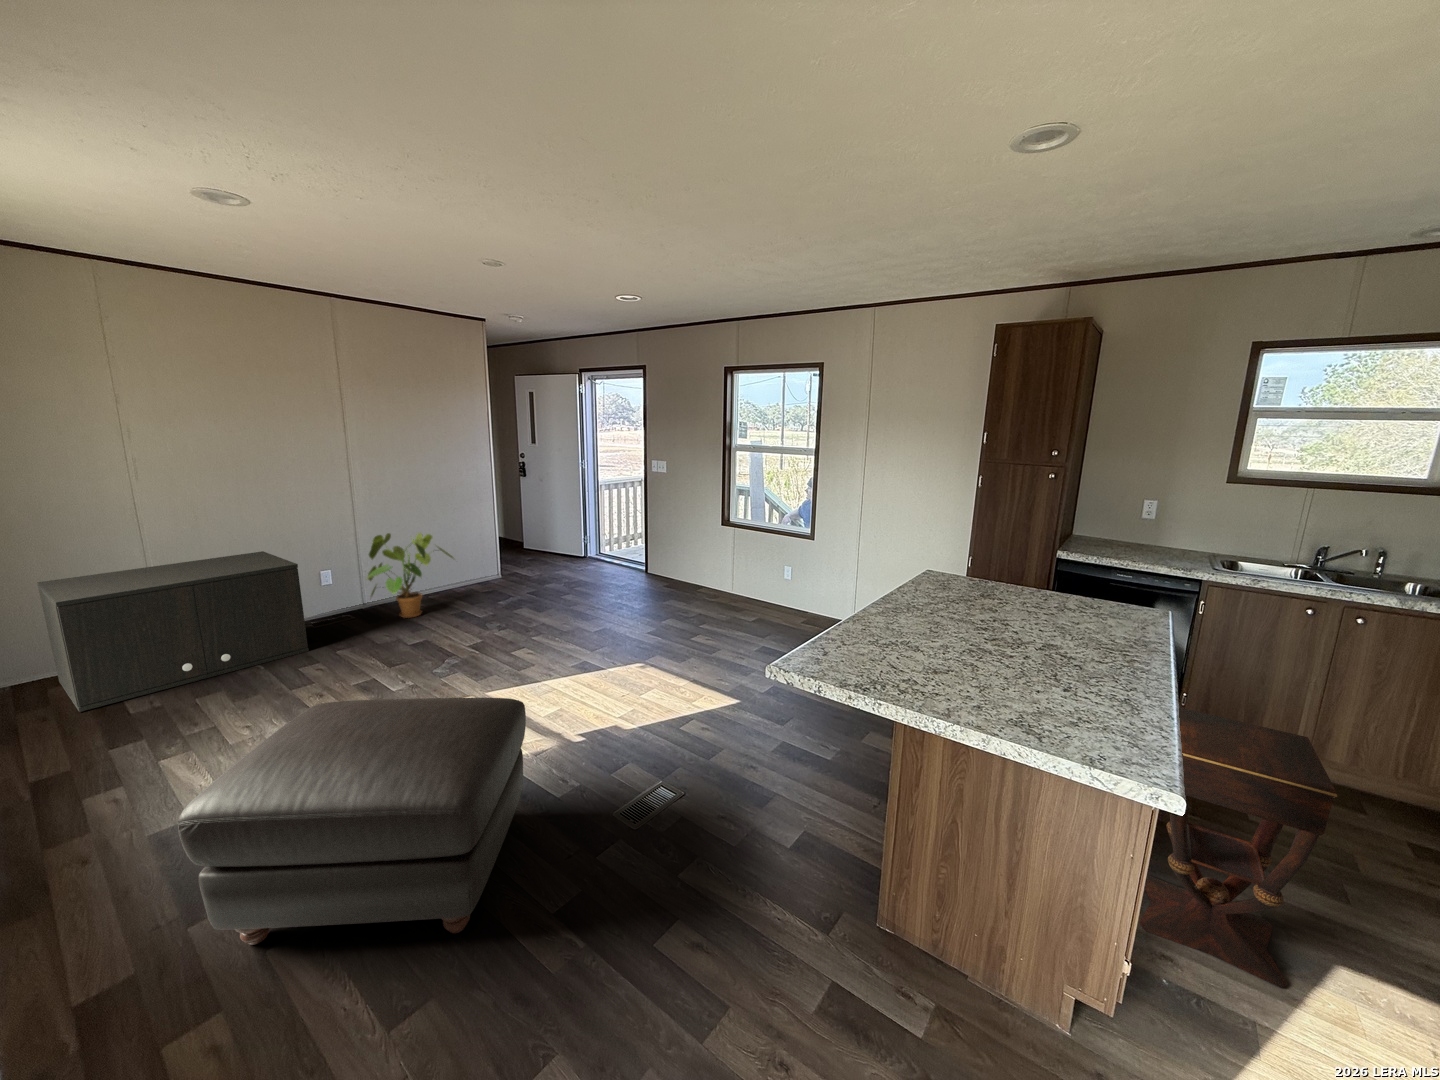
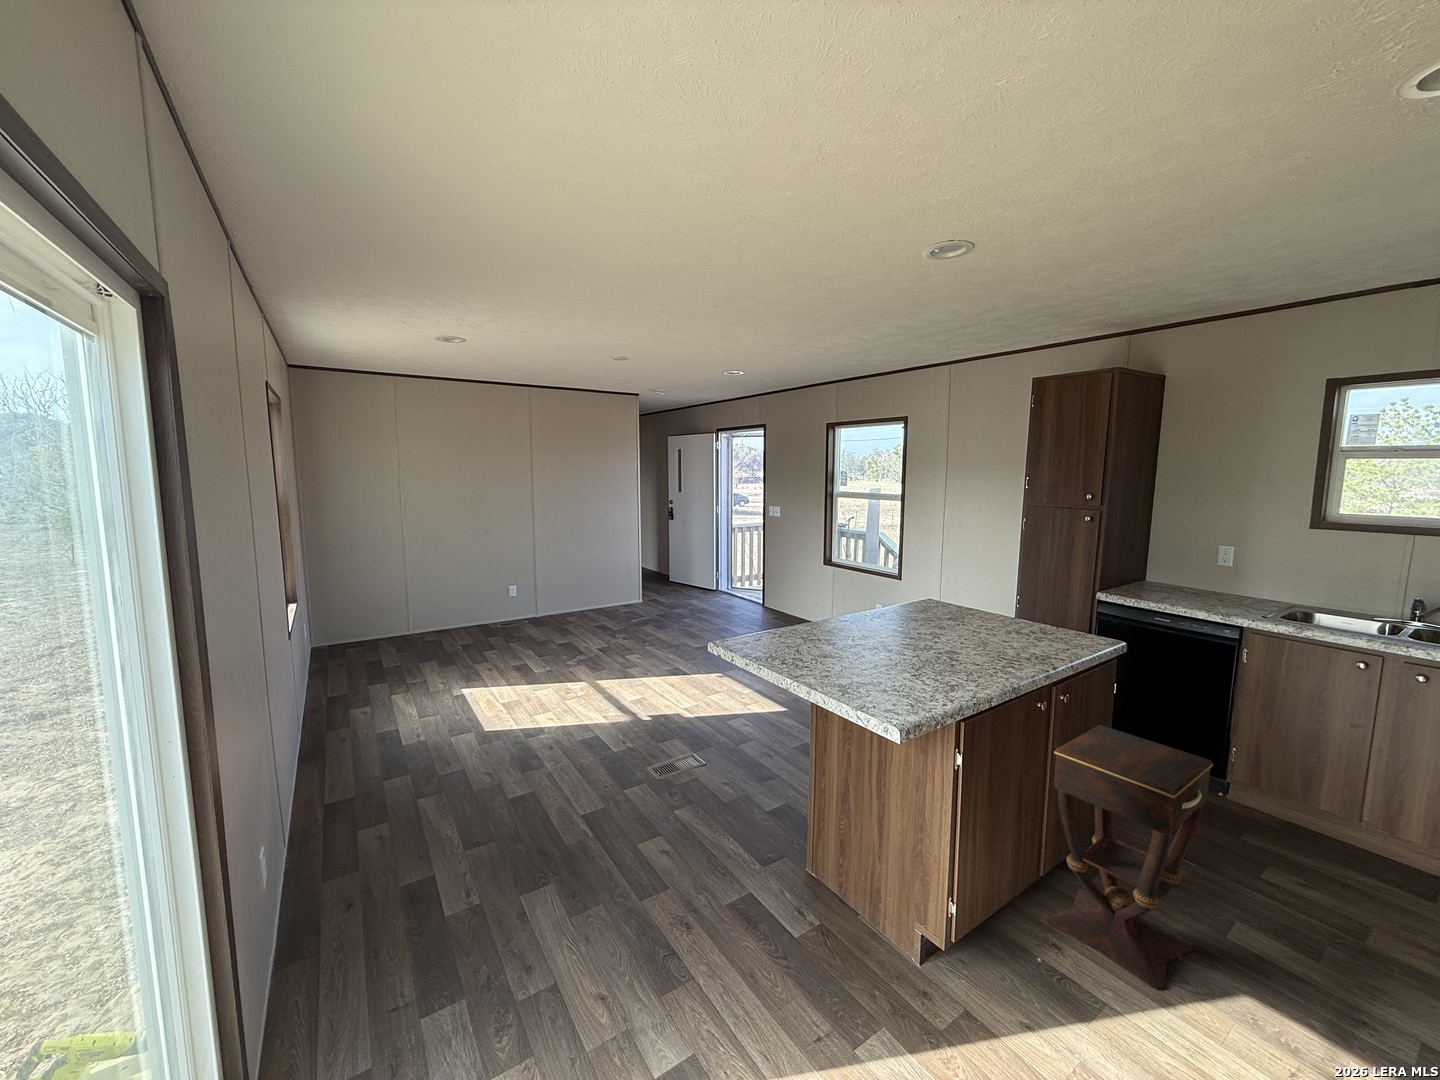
house plant: present [367,533,453,618] -> none [535,560,604,626]
storage cabinet: present [37,551,309,712] -> none [346,568,492,664]
ottoman: present [178,698,526,945] -> none [380,659,592,813]

